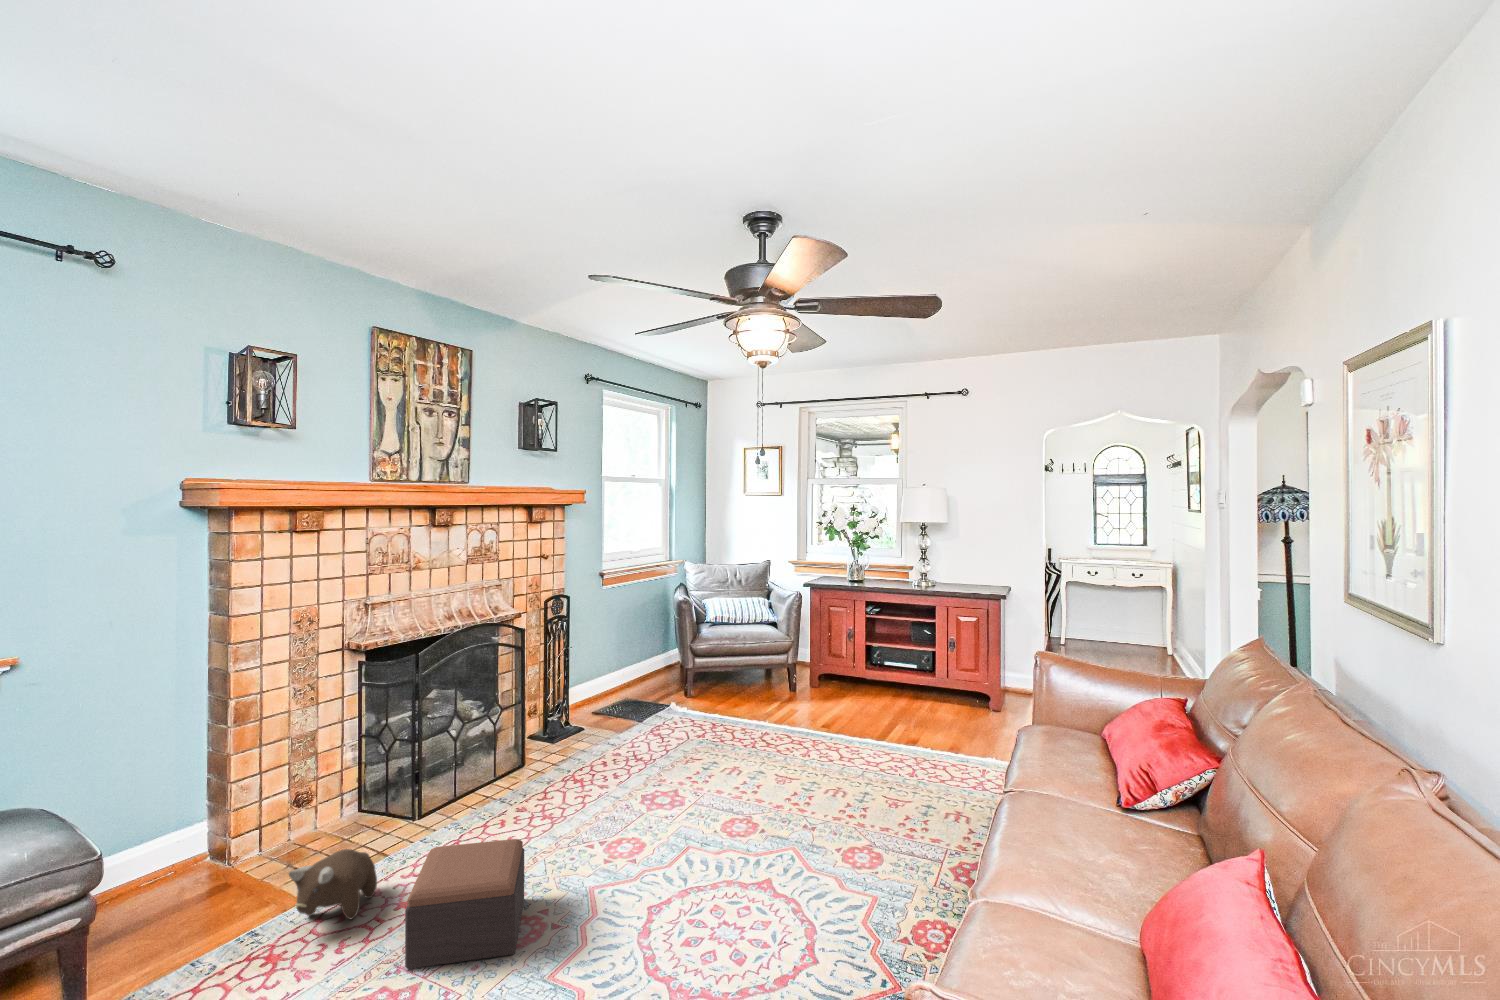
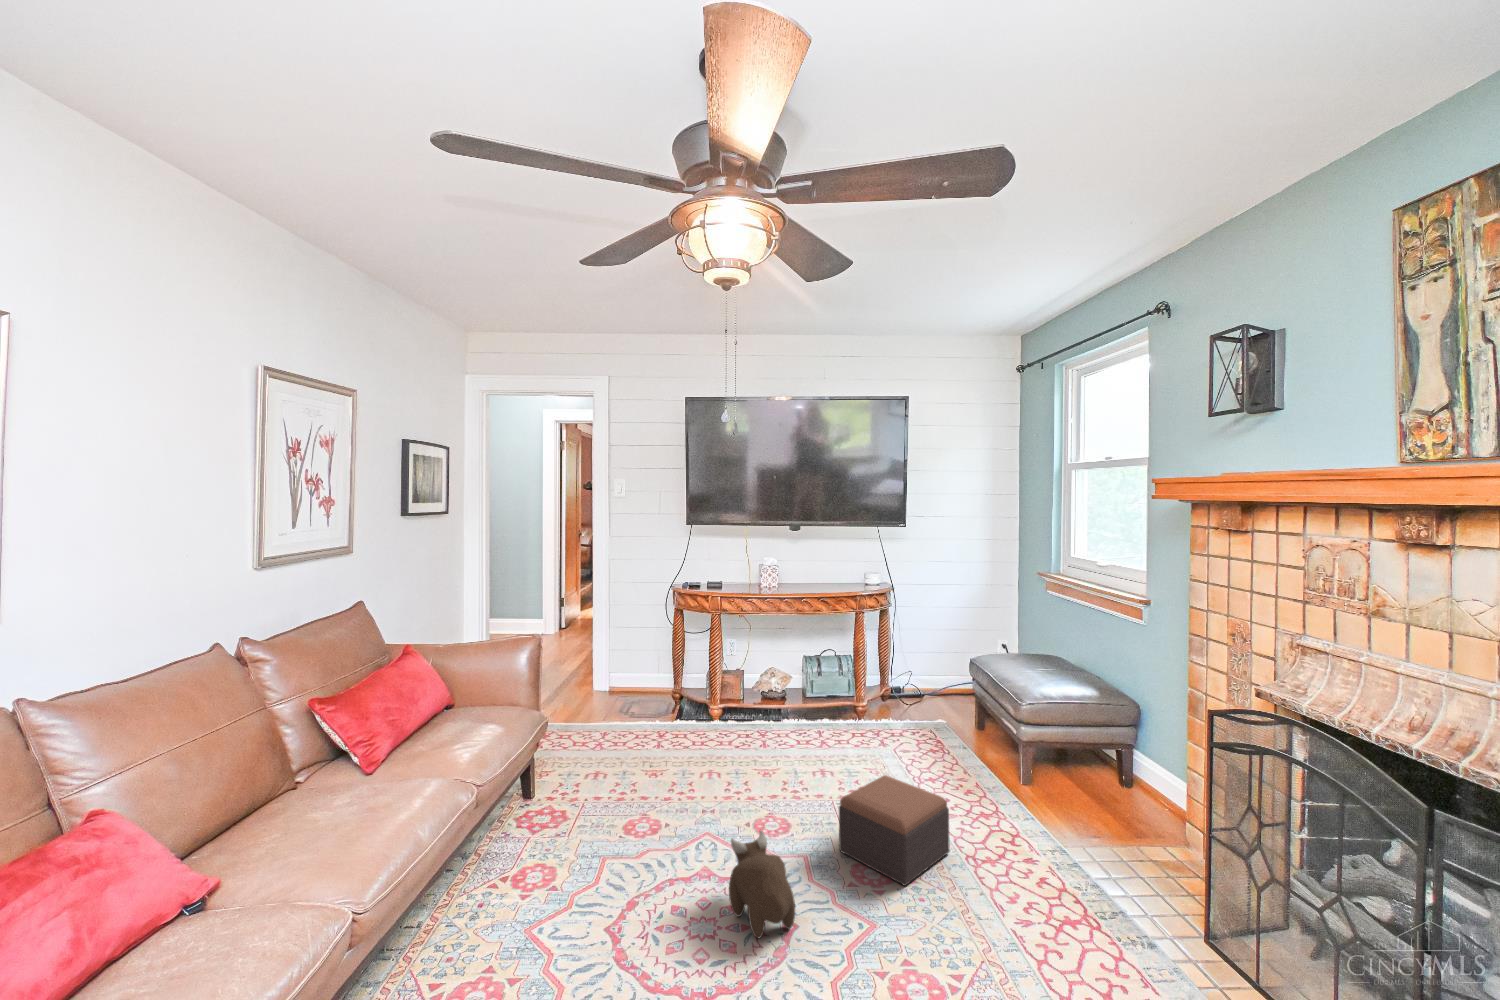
plush toy: present [289,849,377,919] -> present [729,830,795,938]

